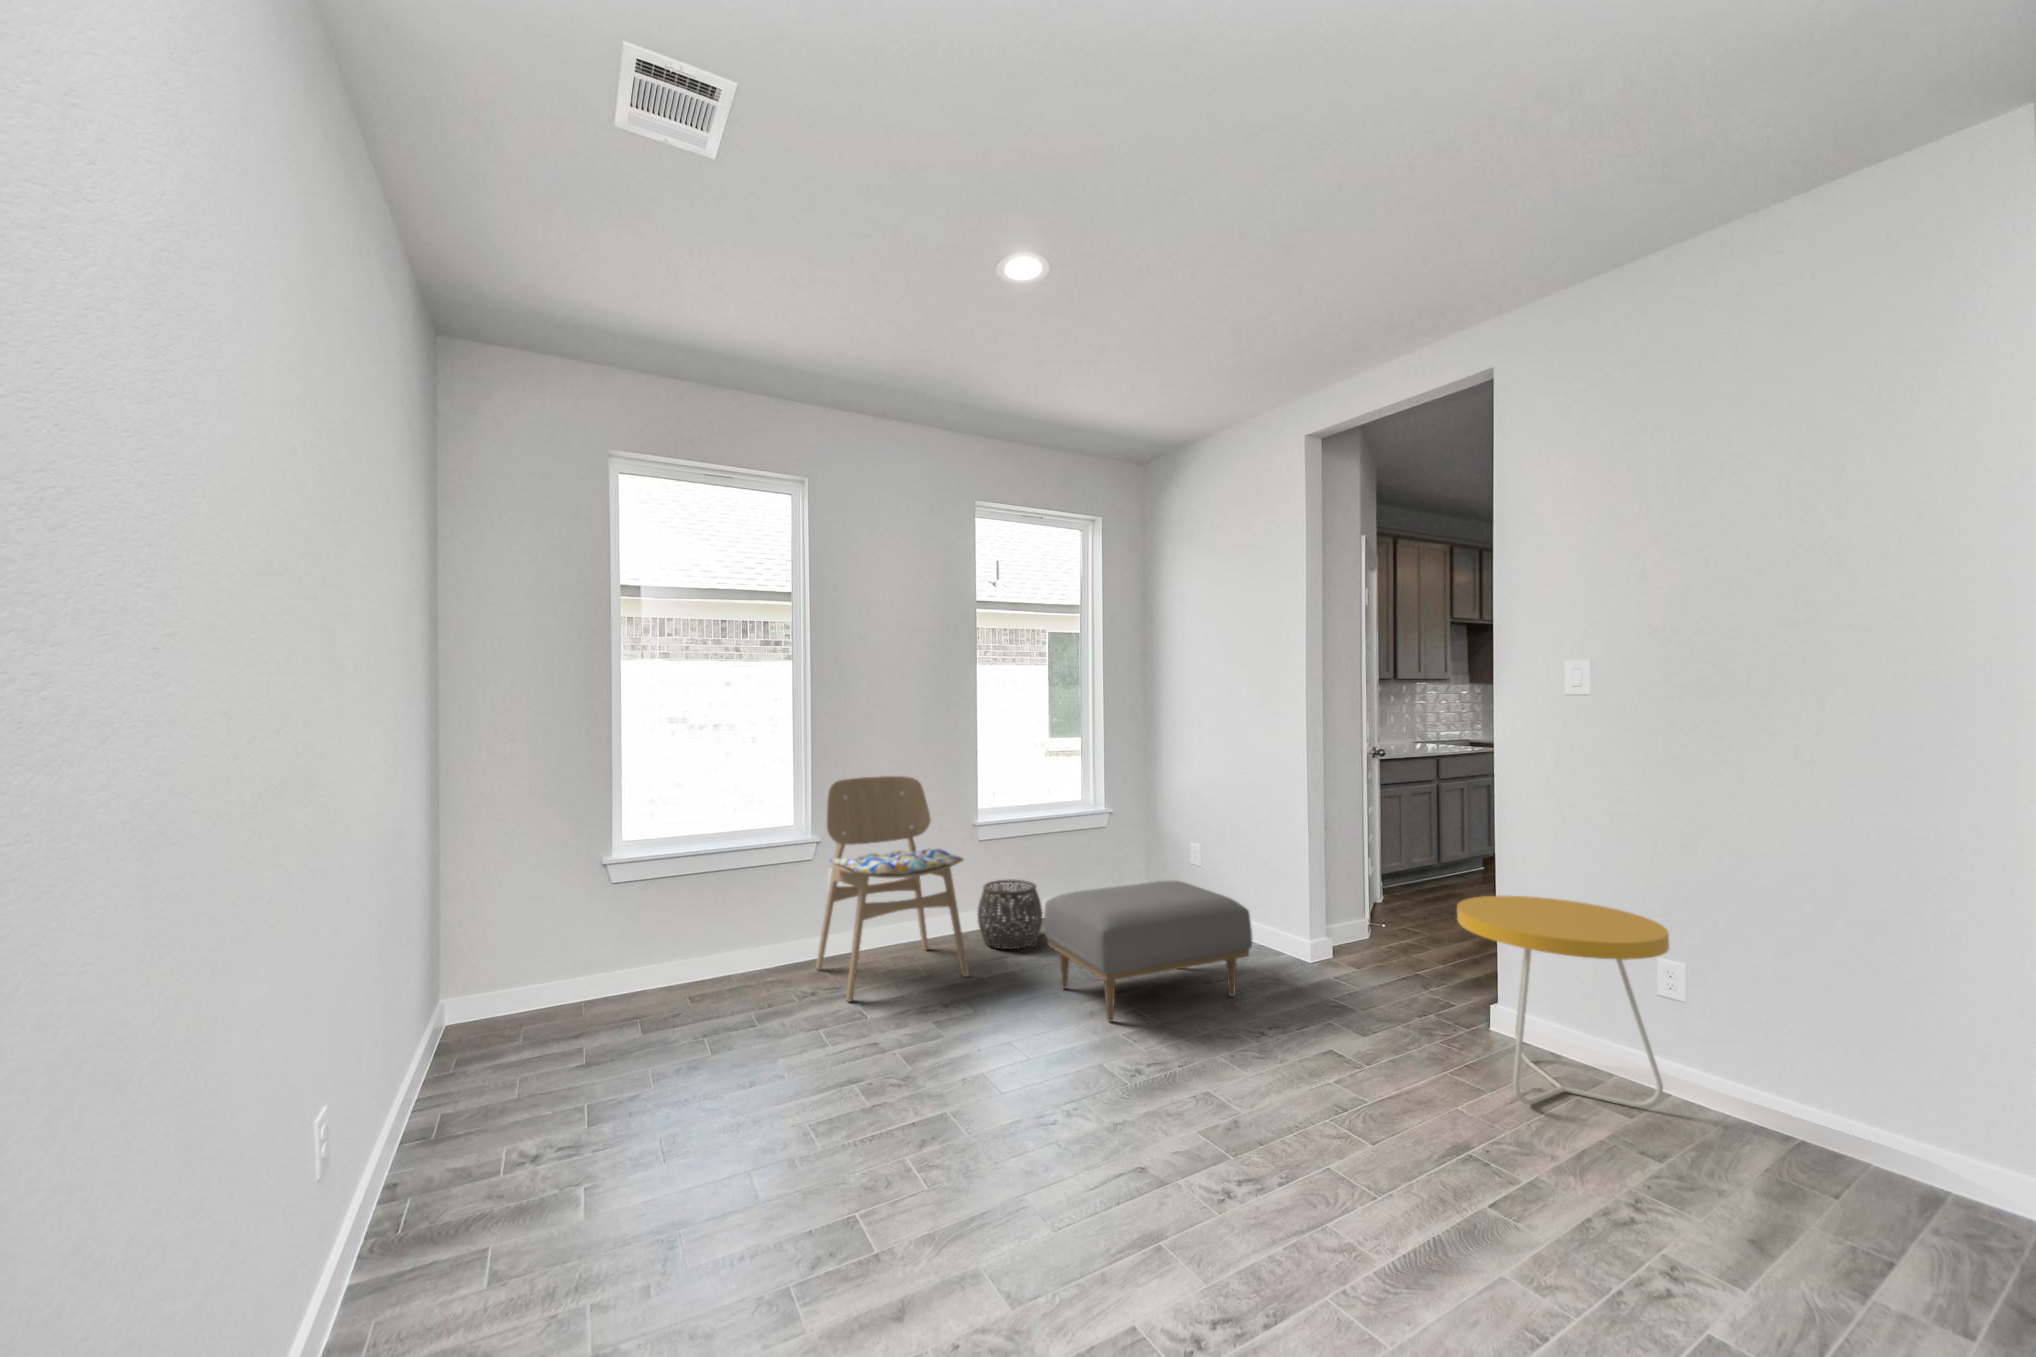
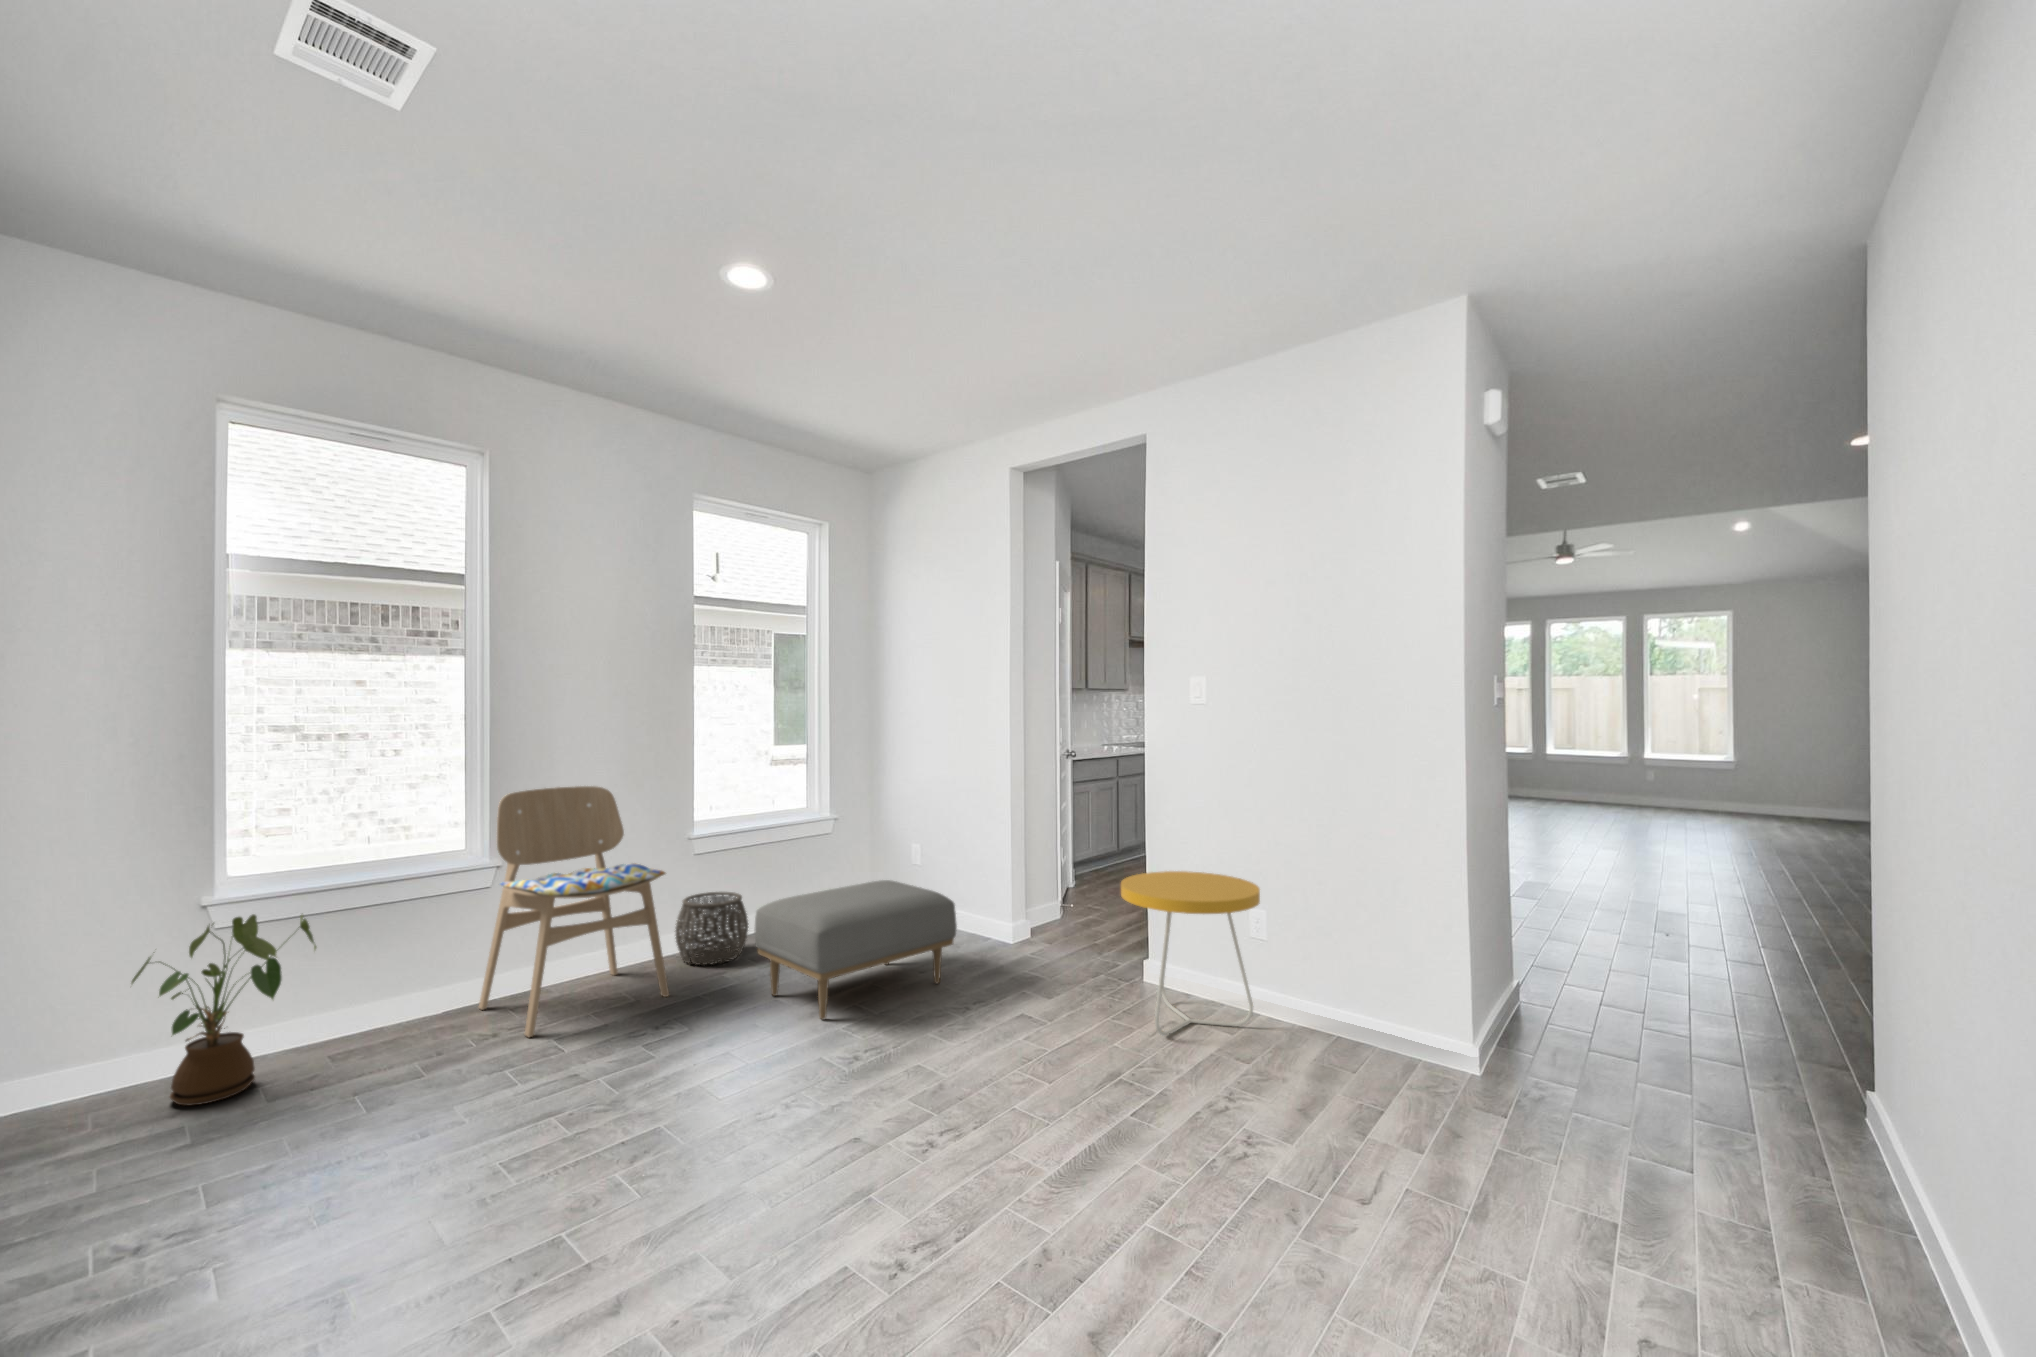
house plant: none [568,873,692,1026] -> present [132,914,316,1105]

